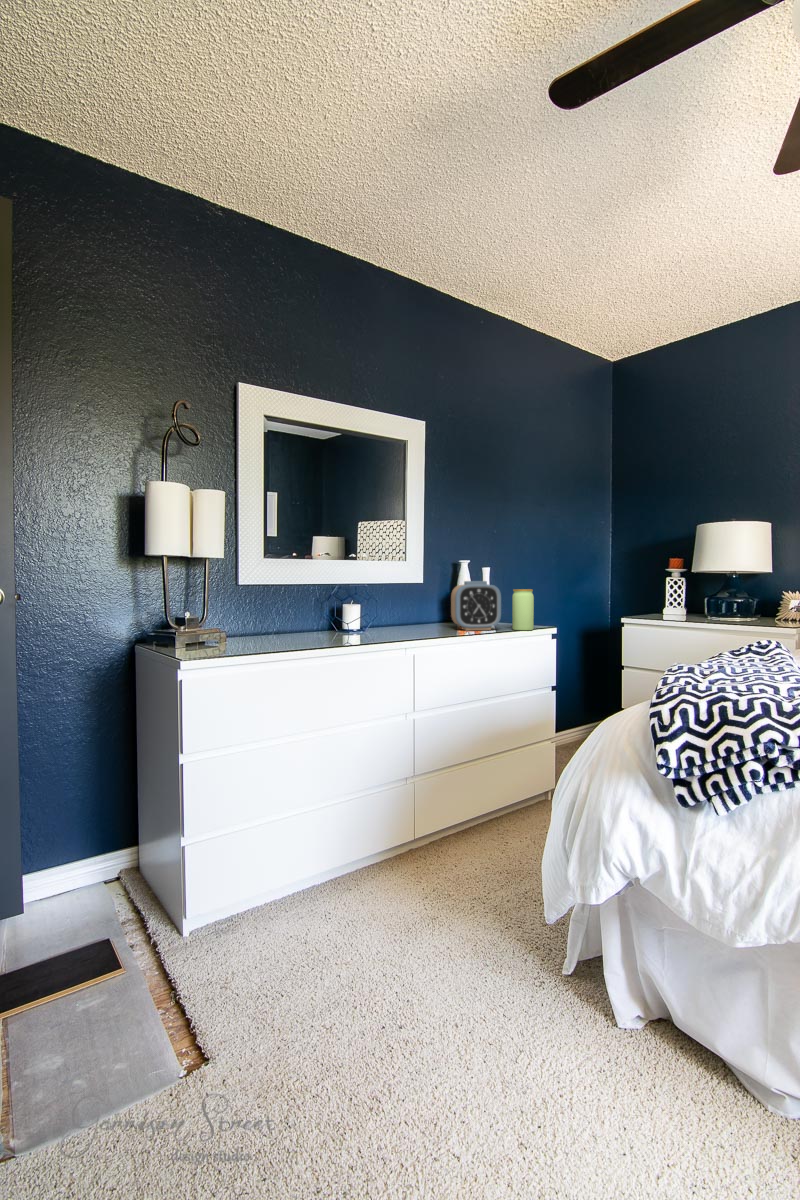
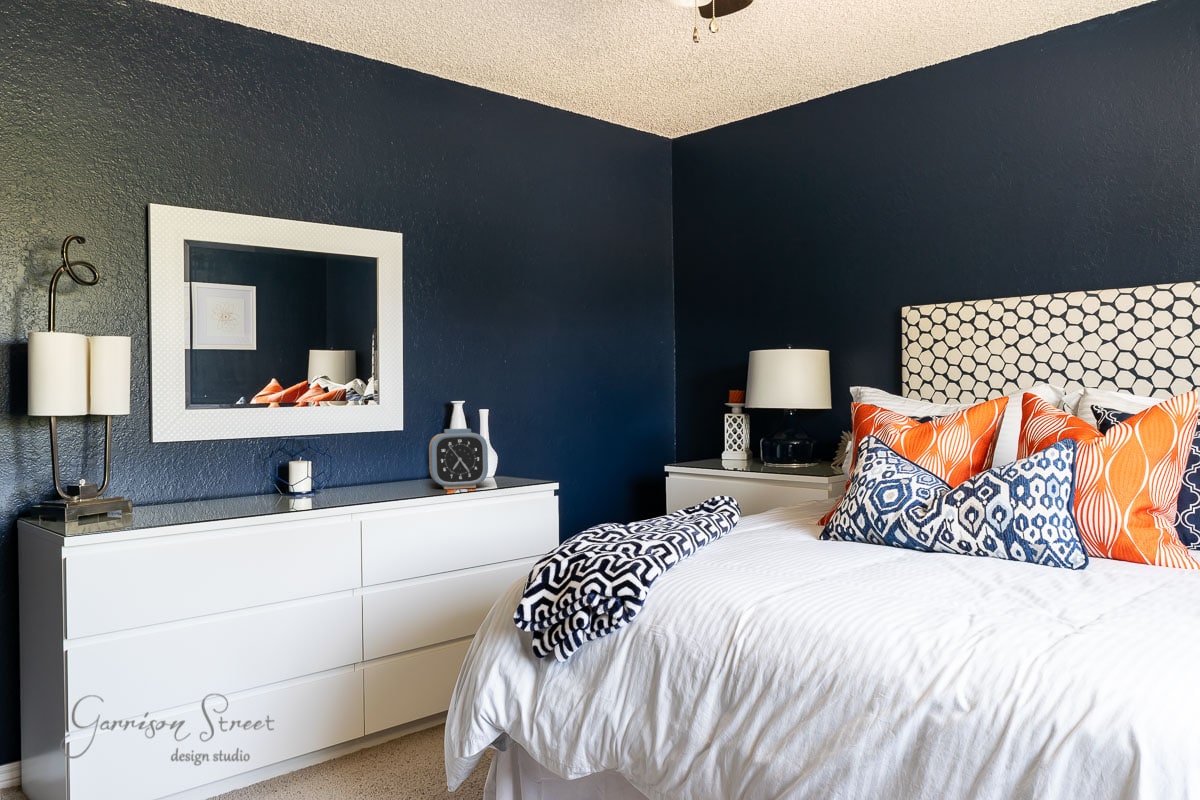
jar: present [512,589,534,630] -> none [503,437,529,487]

